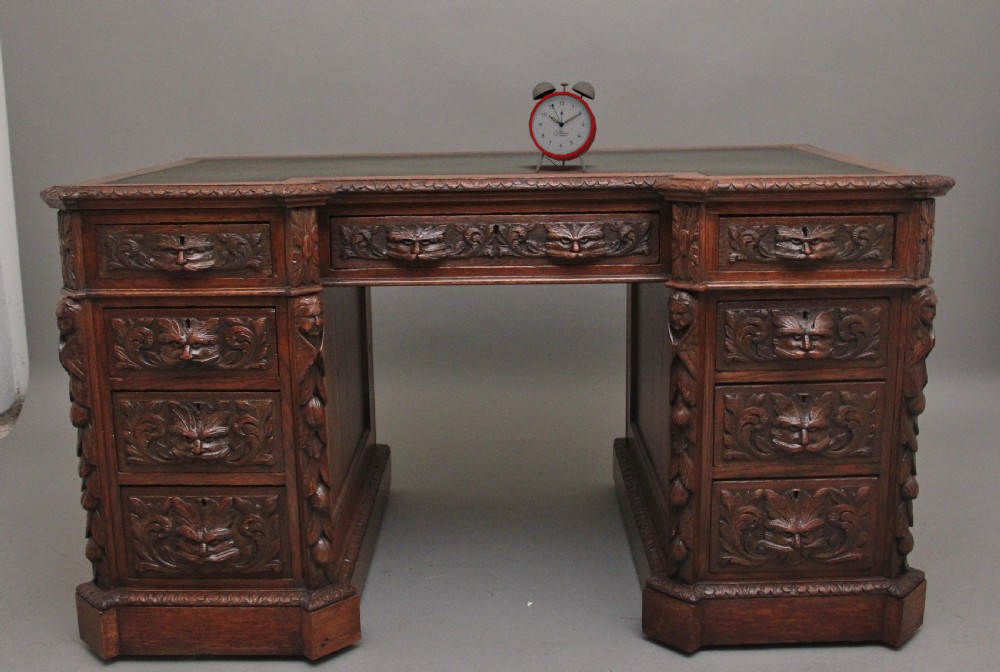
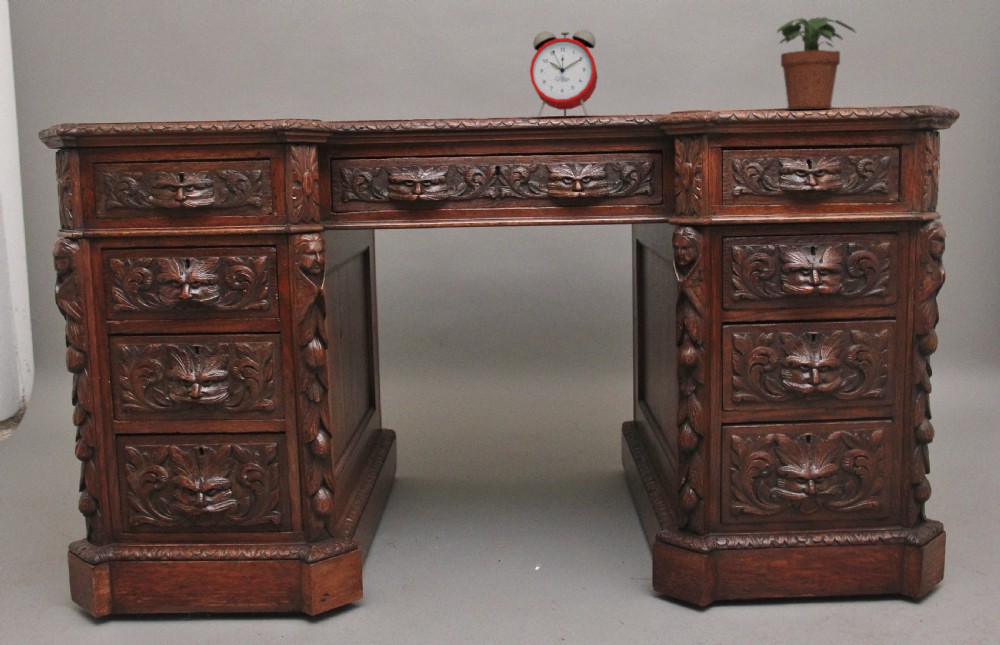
potted plant: none [777,76,857,166] -> present [777,17,855,110]

